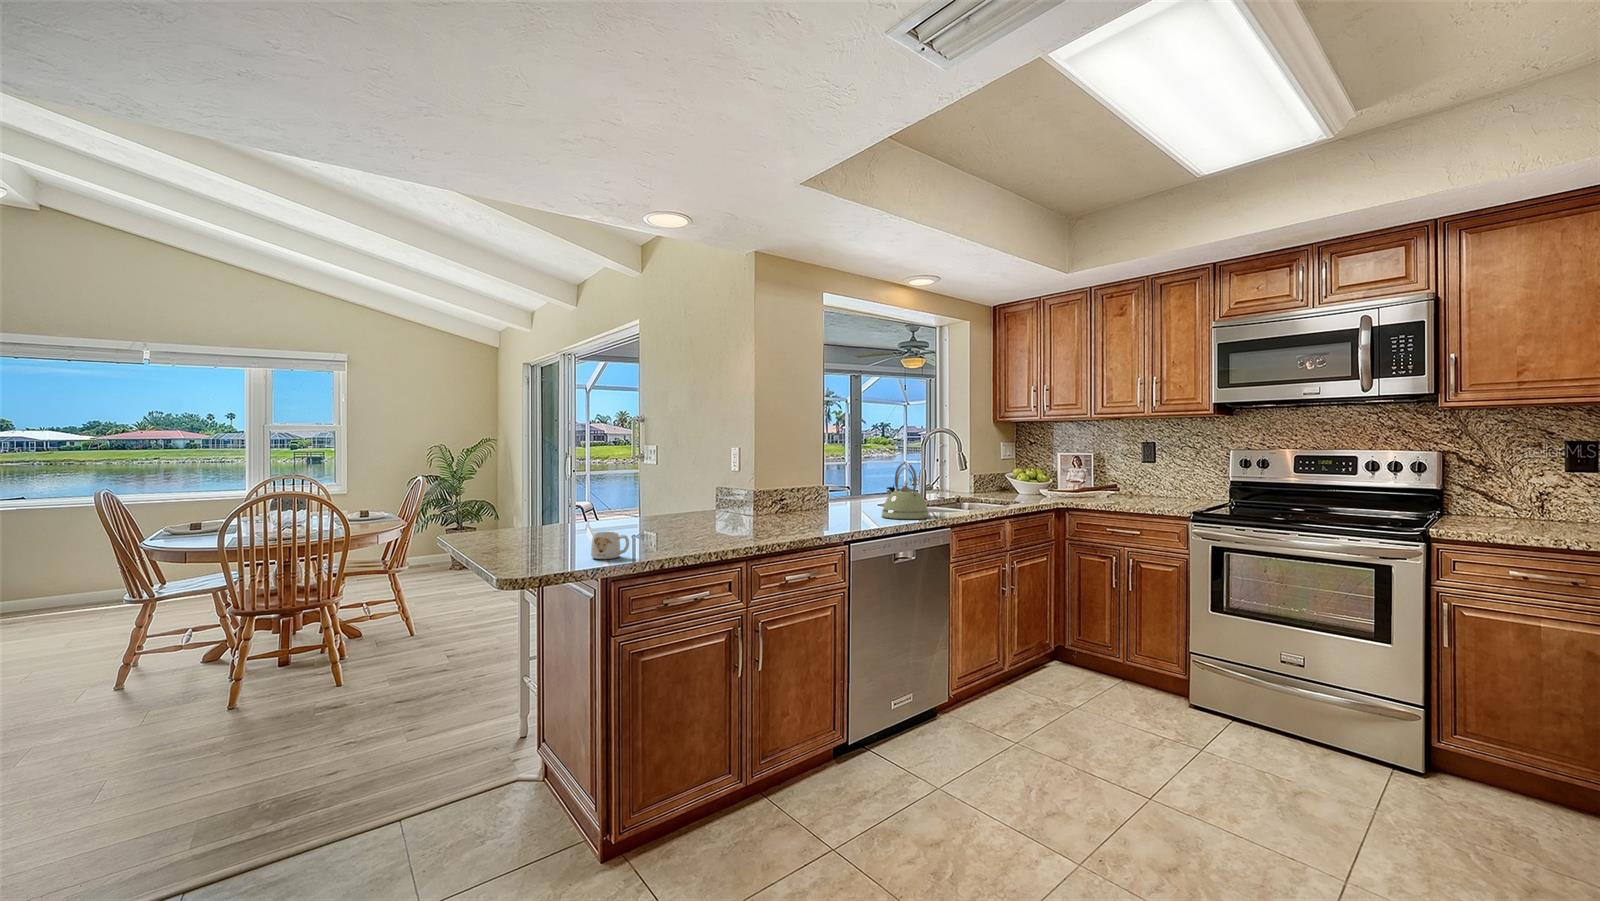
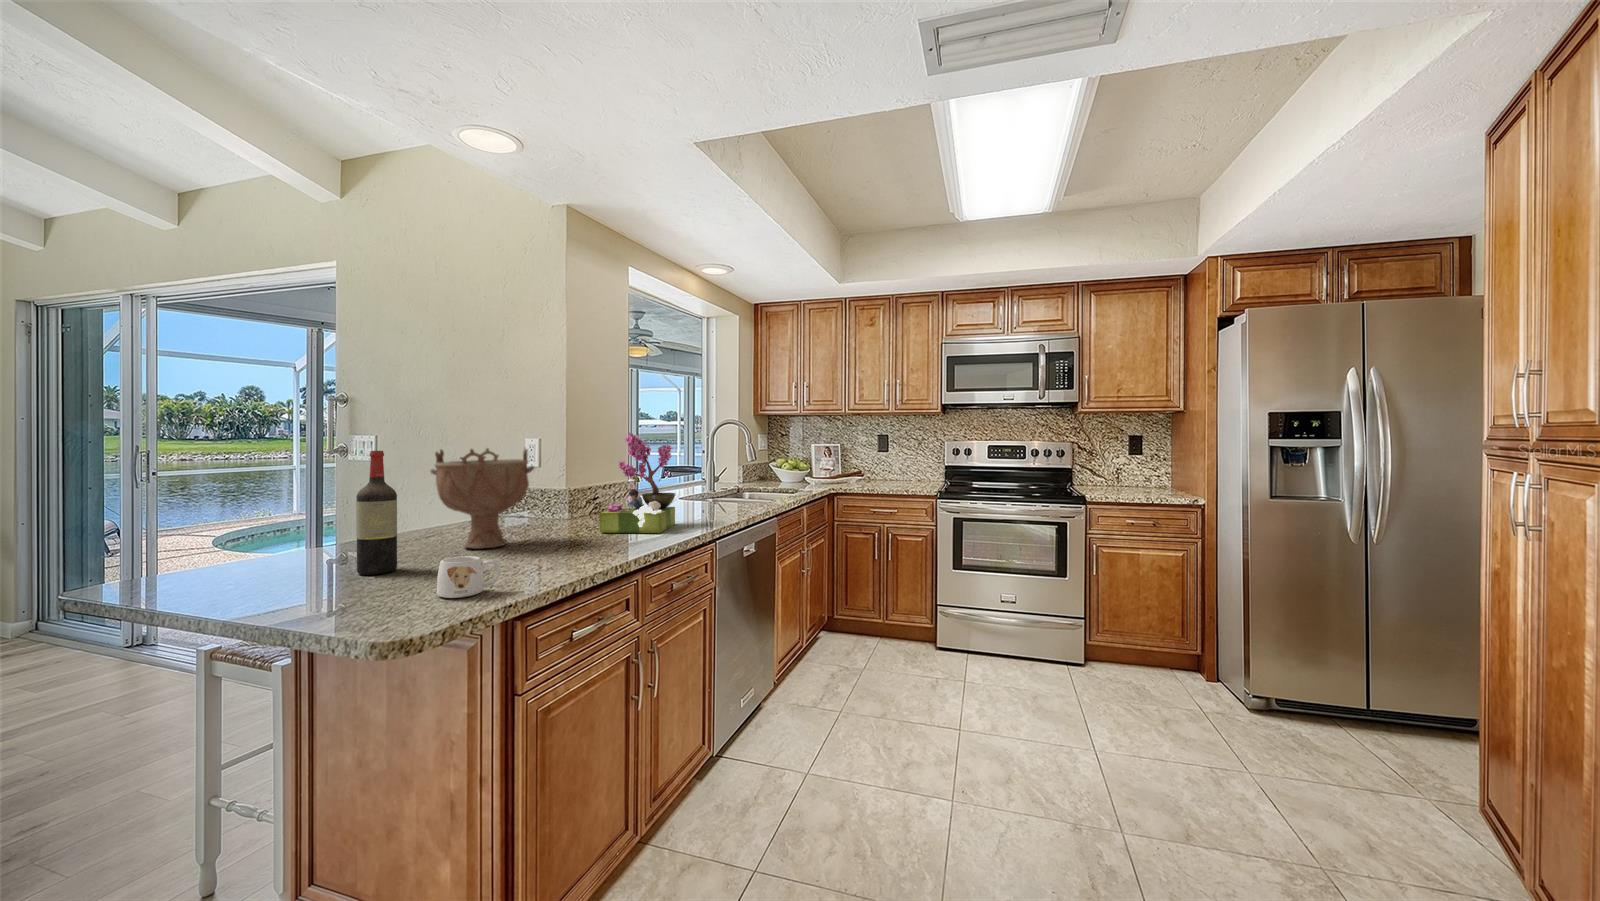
flower arrangement: none [758,442,829,532] -> present [599,432,676,533]
decorative bowl: none [636,456,702,533] -> present [430,448,534,549]
wine bottle: none [575,458,599,542] -> present [356,451,397,575]
kettle: present [881,463,930,519] -> none [705,454,754,511]

